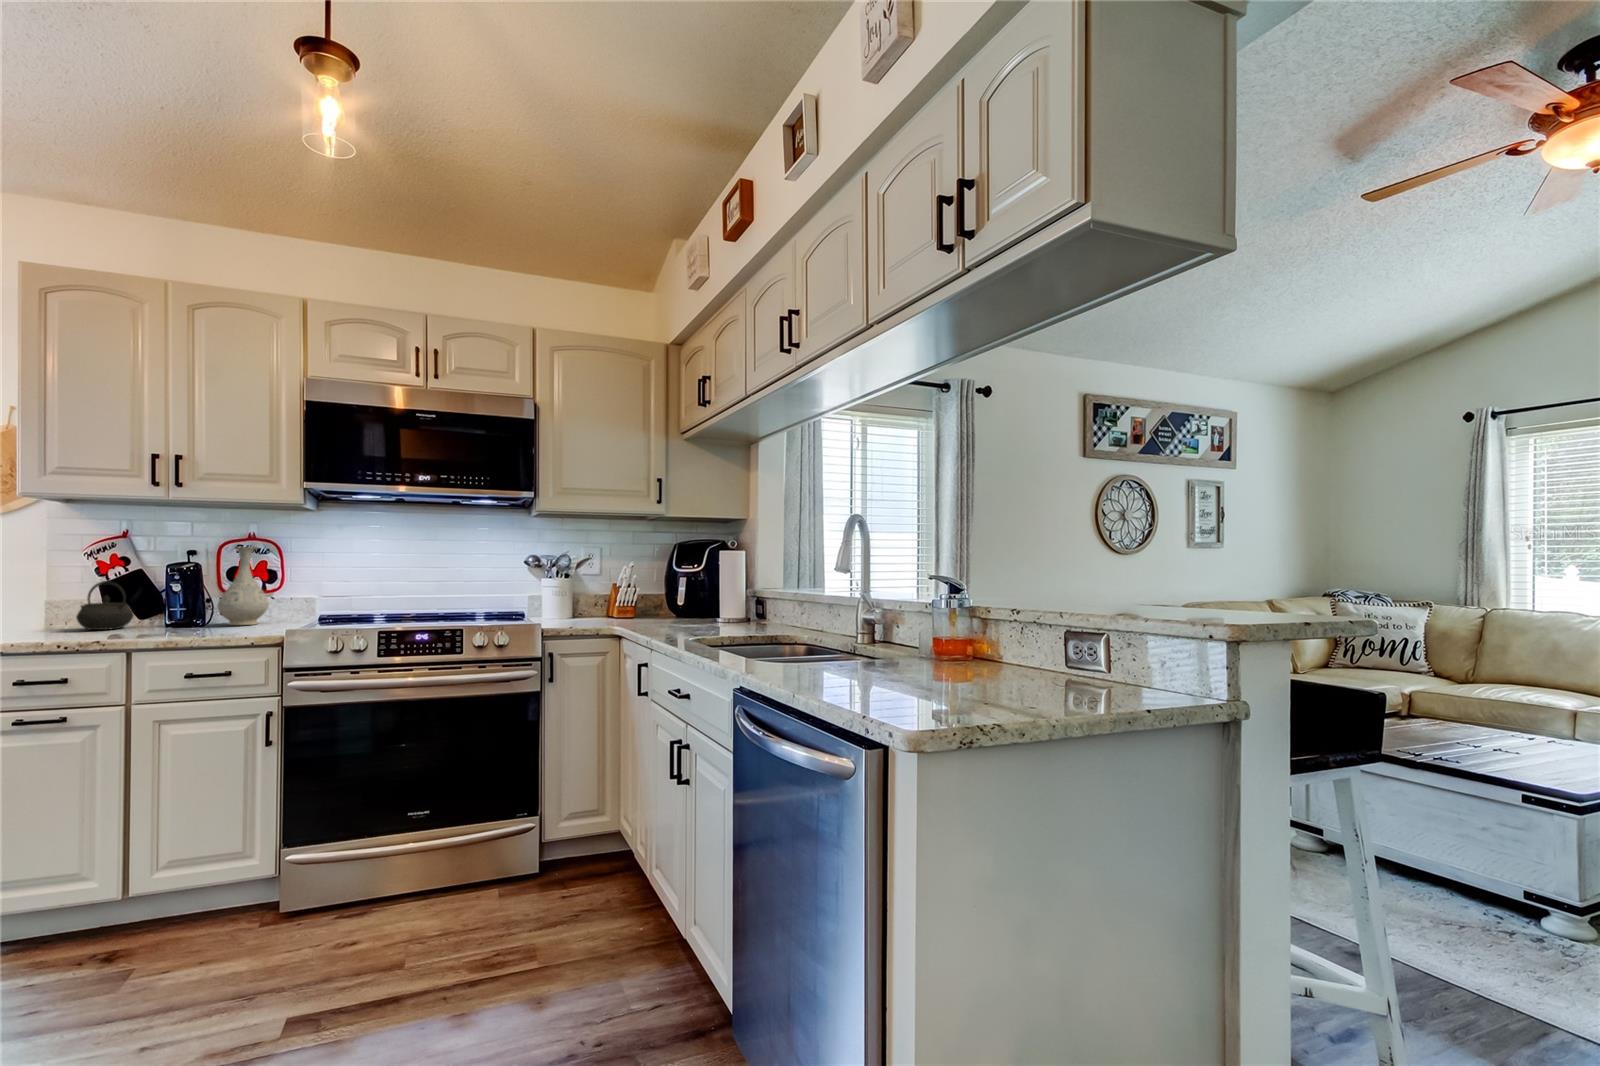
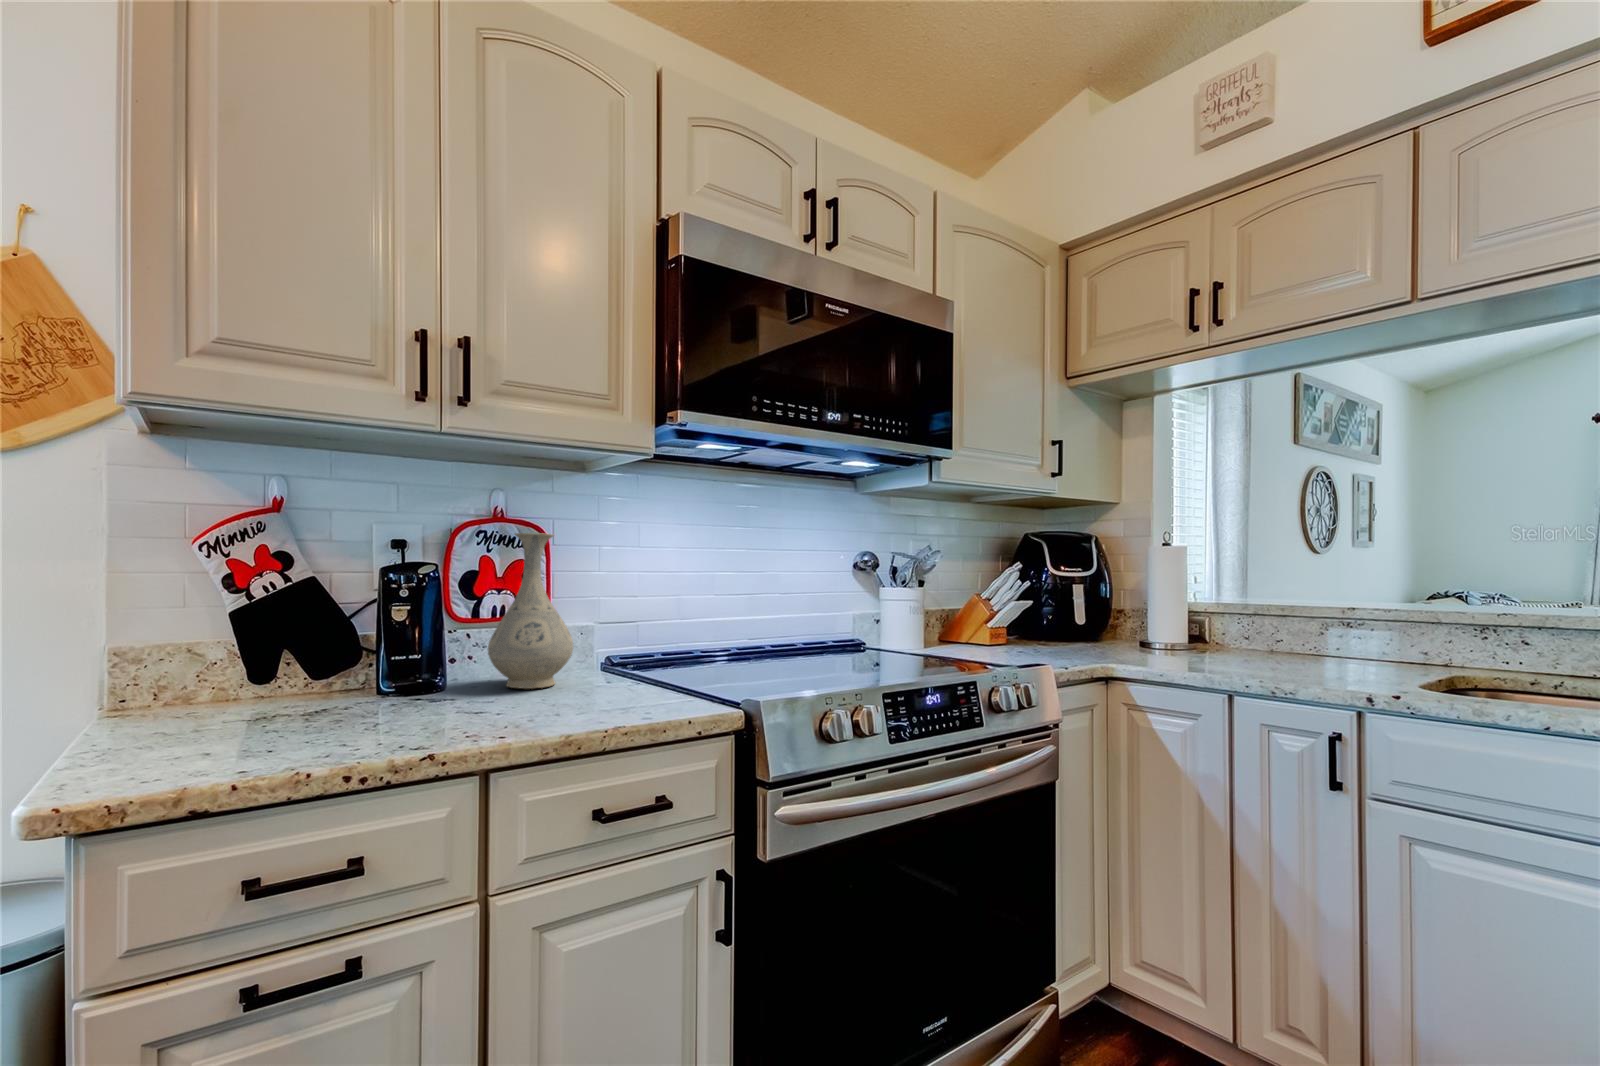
kettle: present [76,581,133,630] -> none [186,603,309,712]

